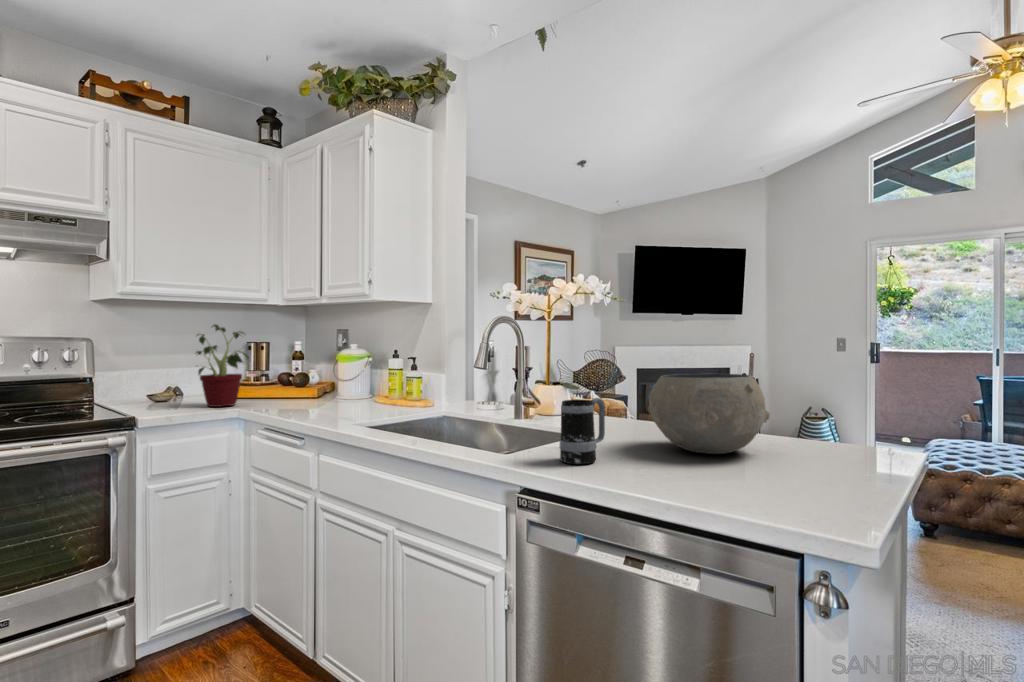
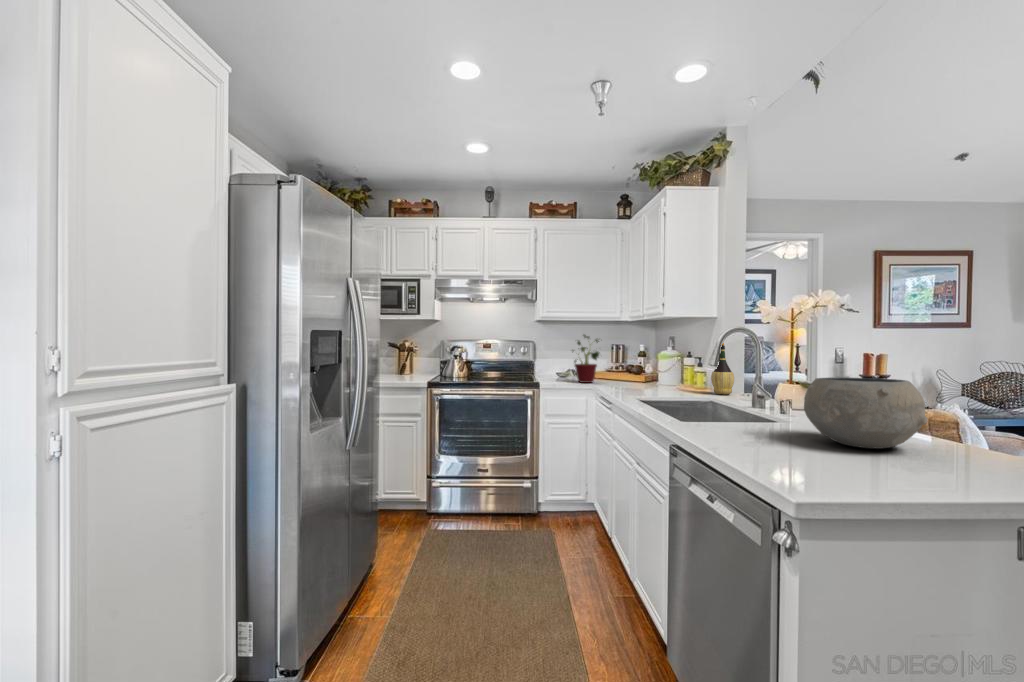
wine bottle: none [433,336,461,406] -> present [711,343,734,394]
mug: present [560,398,605,464] -> none [710,389,750,435]

